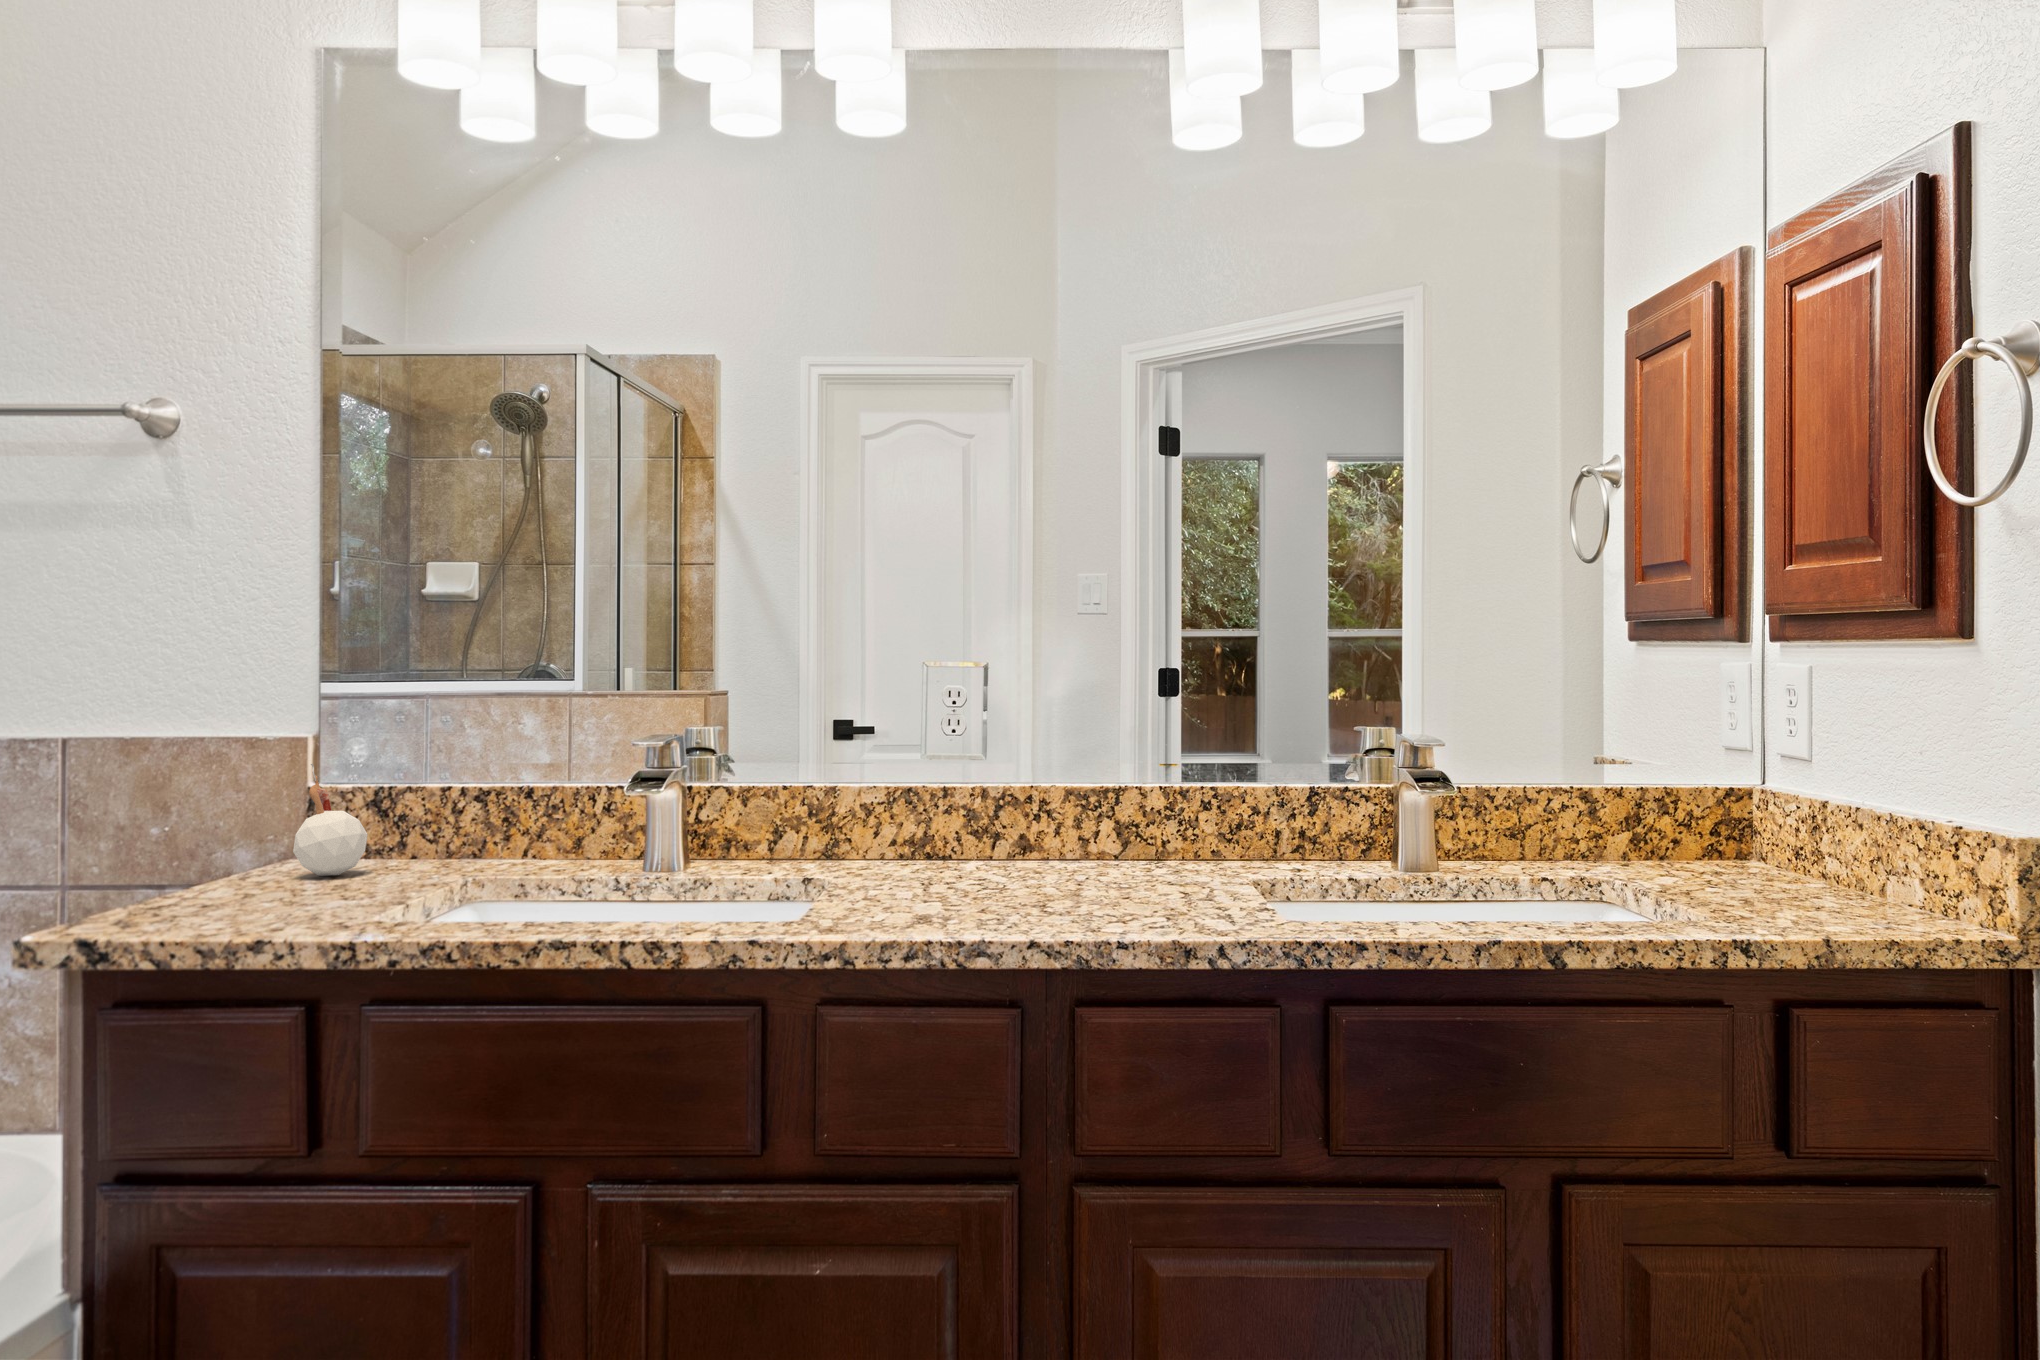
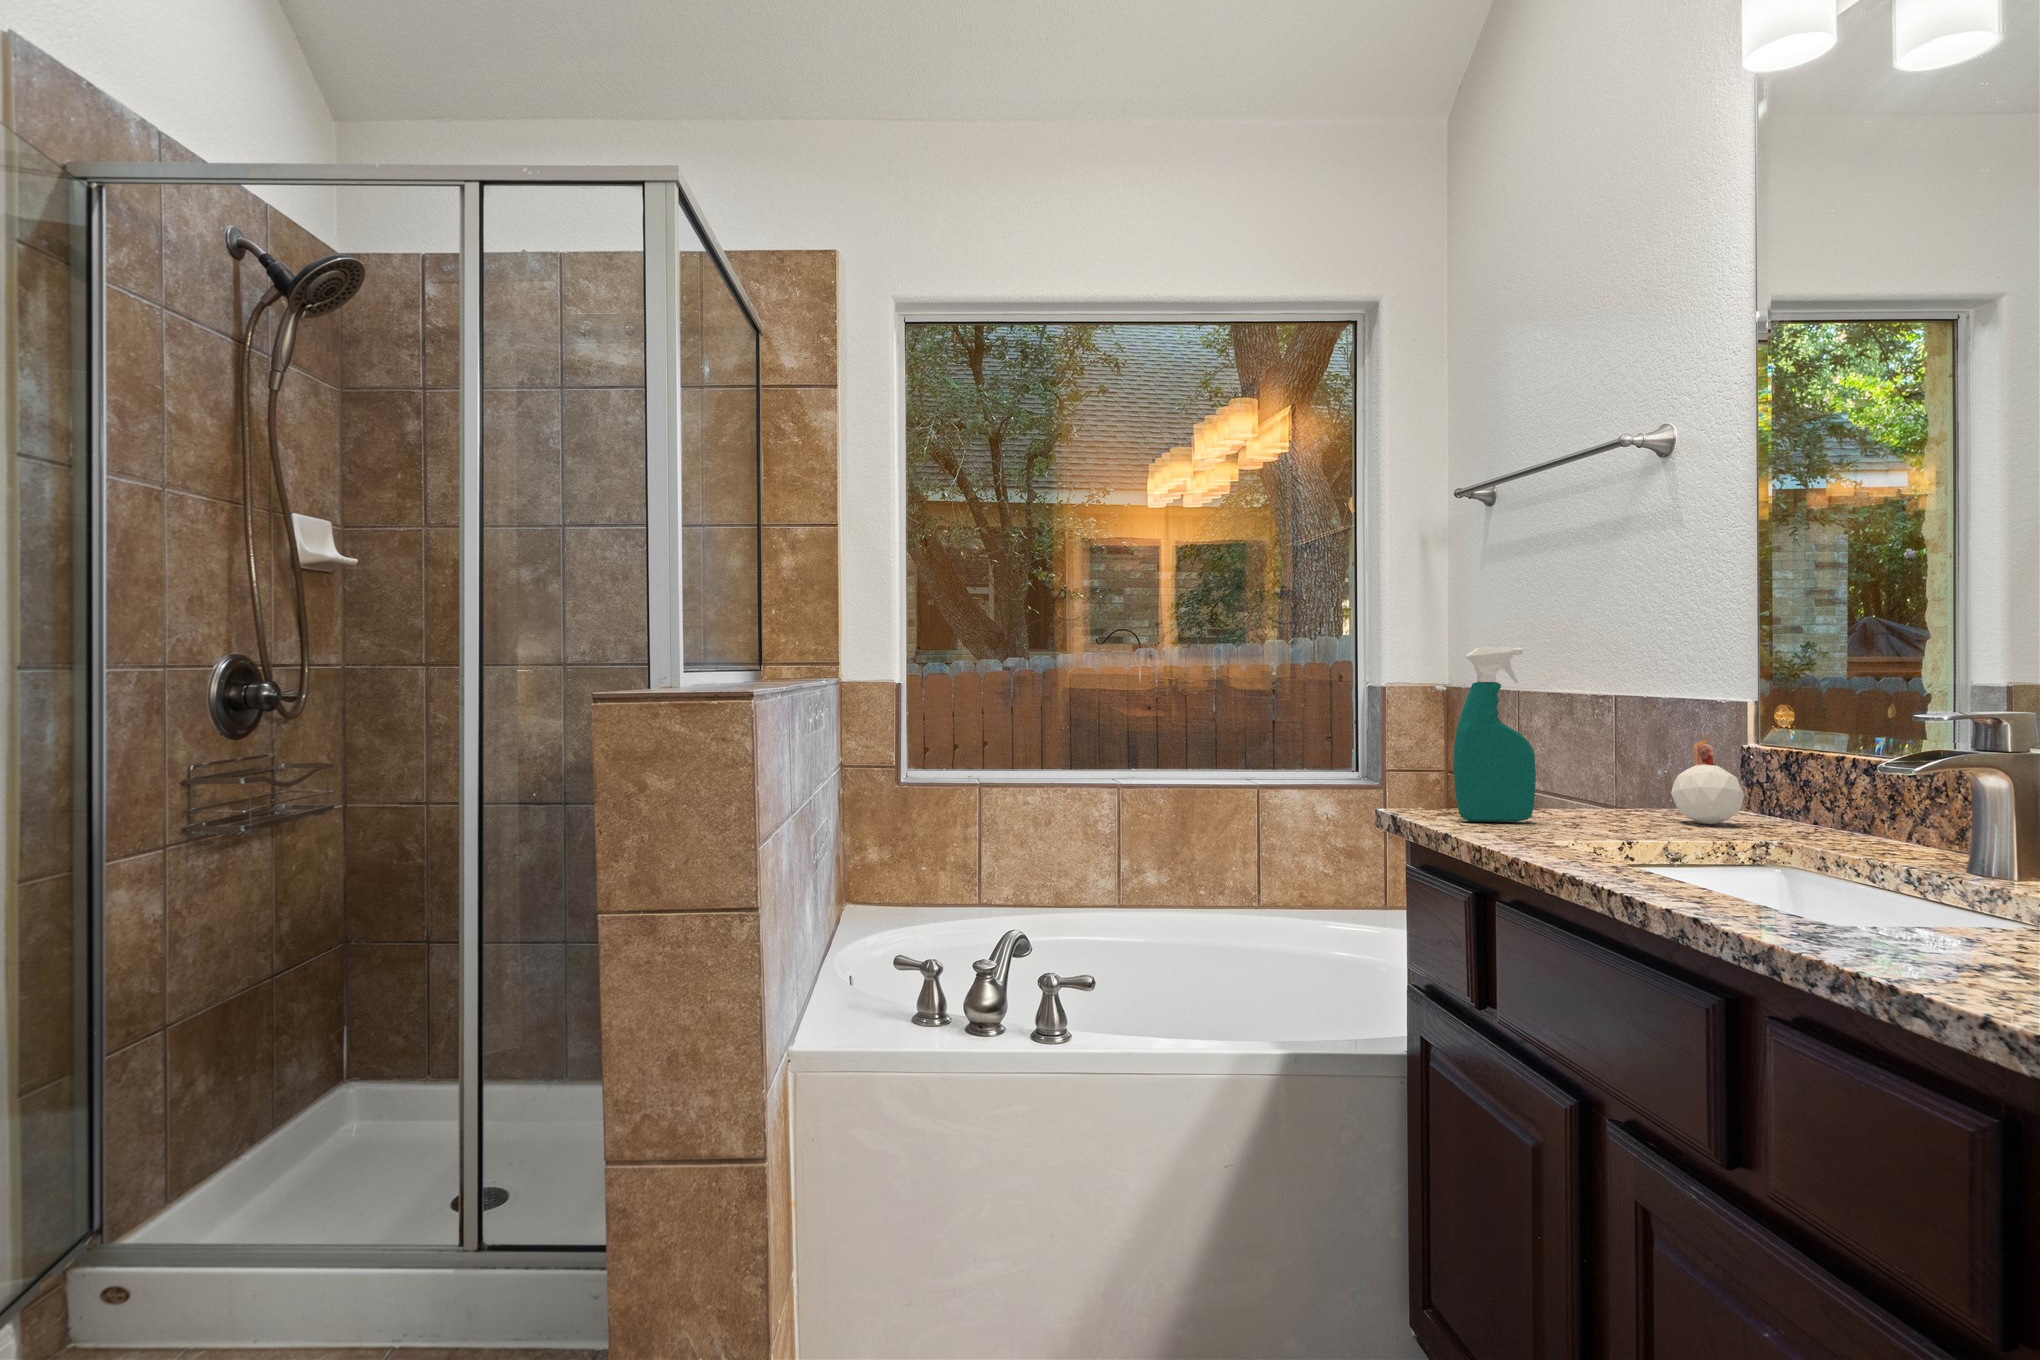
spray bottle: none [137,686,226,926] -> present [1453,647,1536,822]

